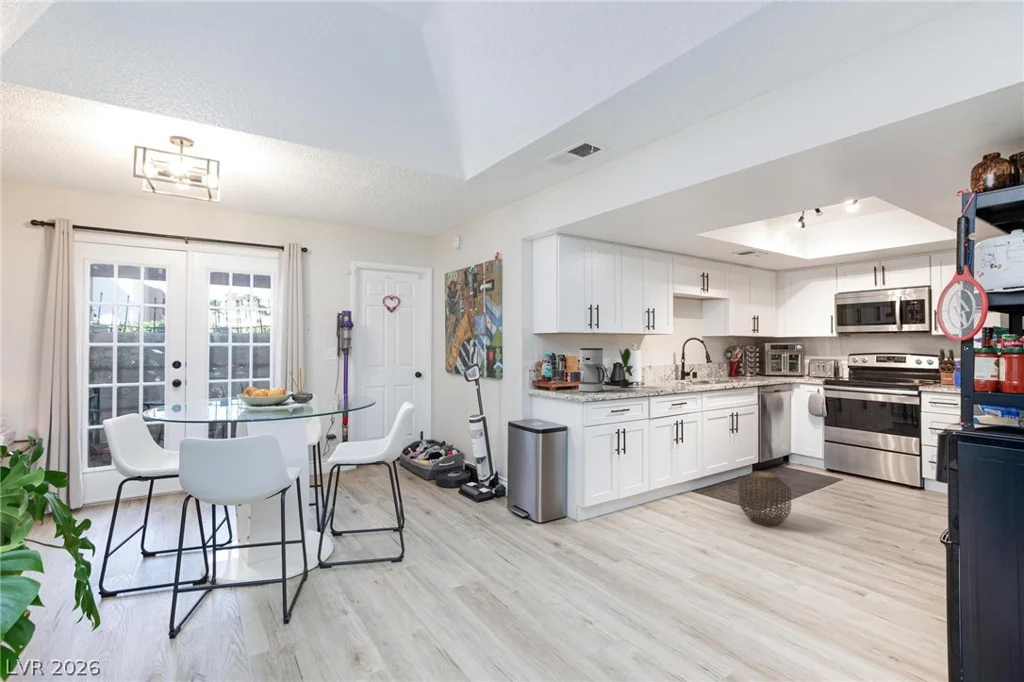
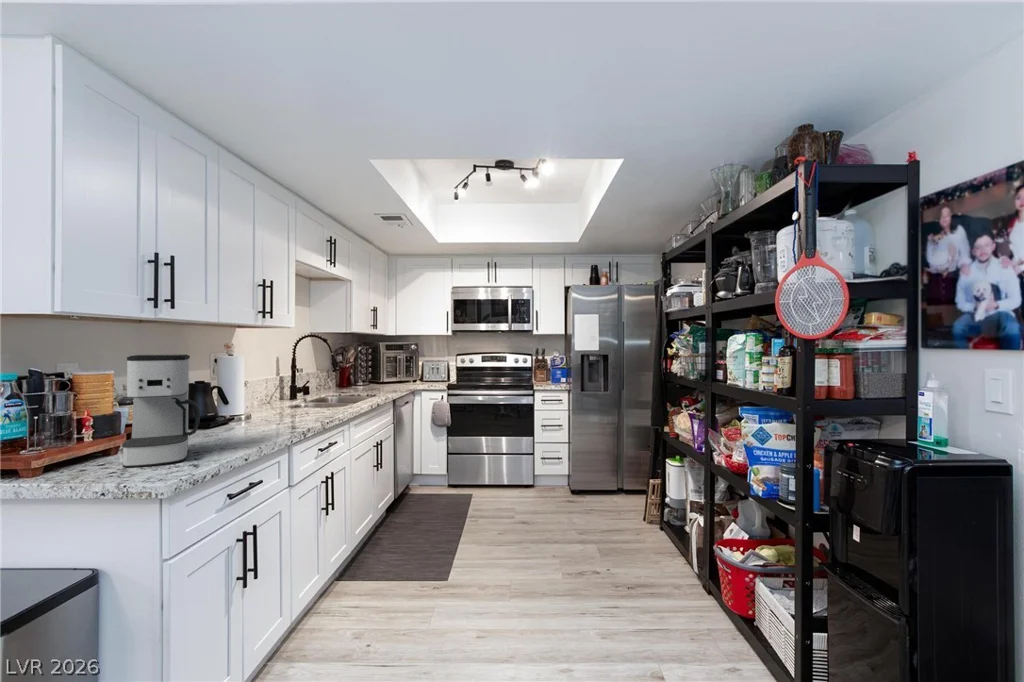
potted plant: present [620,348,633,388] -> none [207,352,254,433]
woven basket: present [739,471,791,527] -> none [440,526,507,612]

